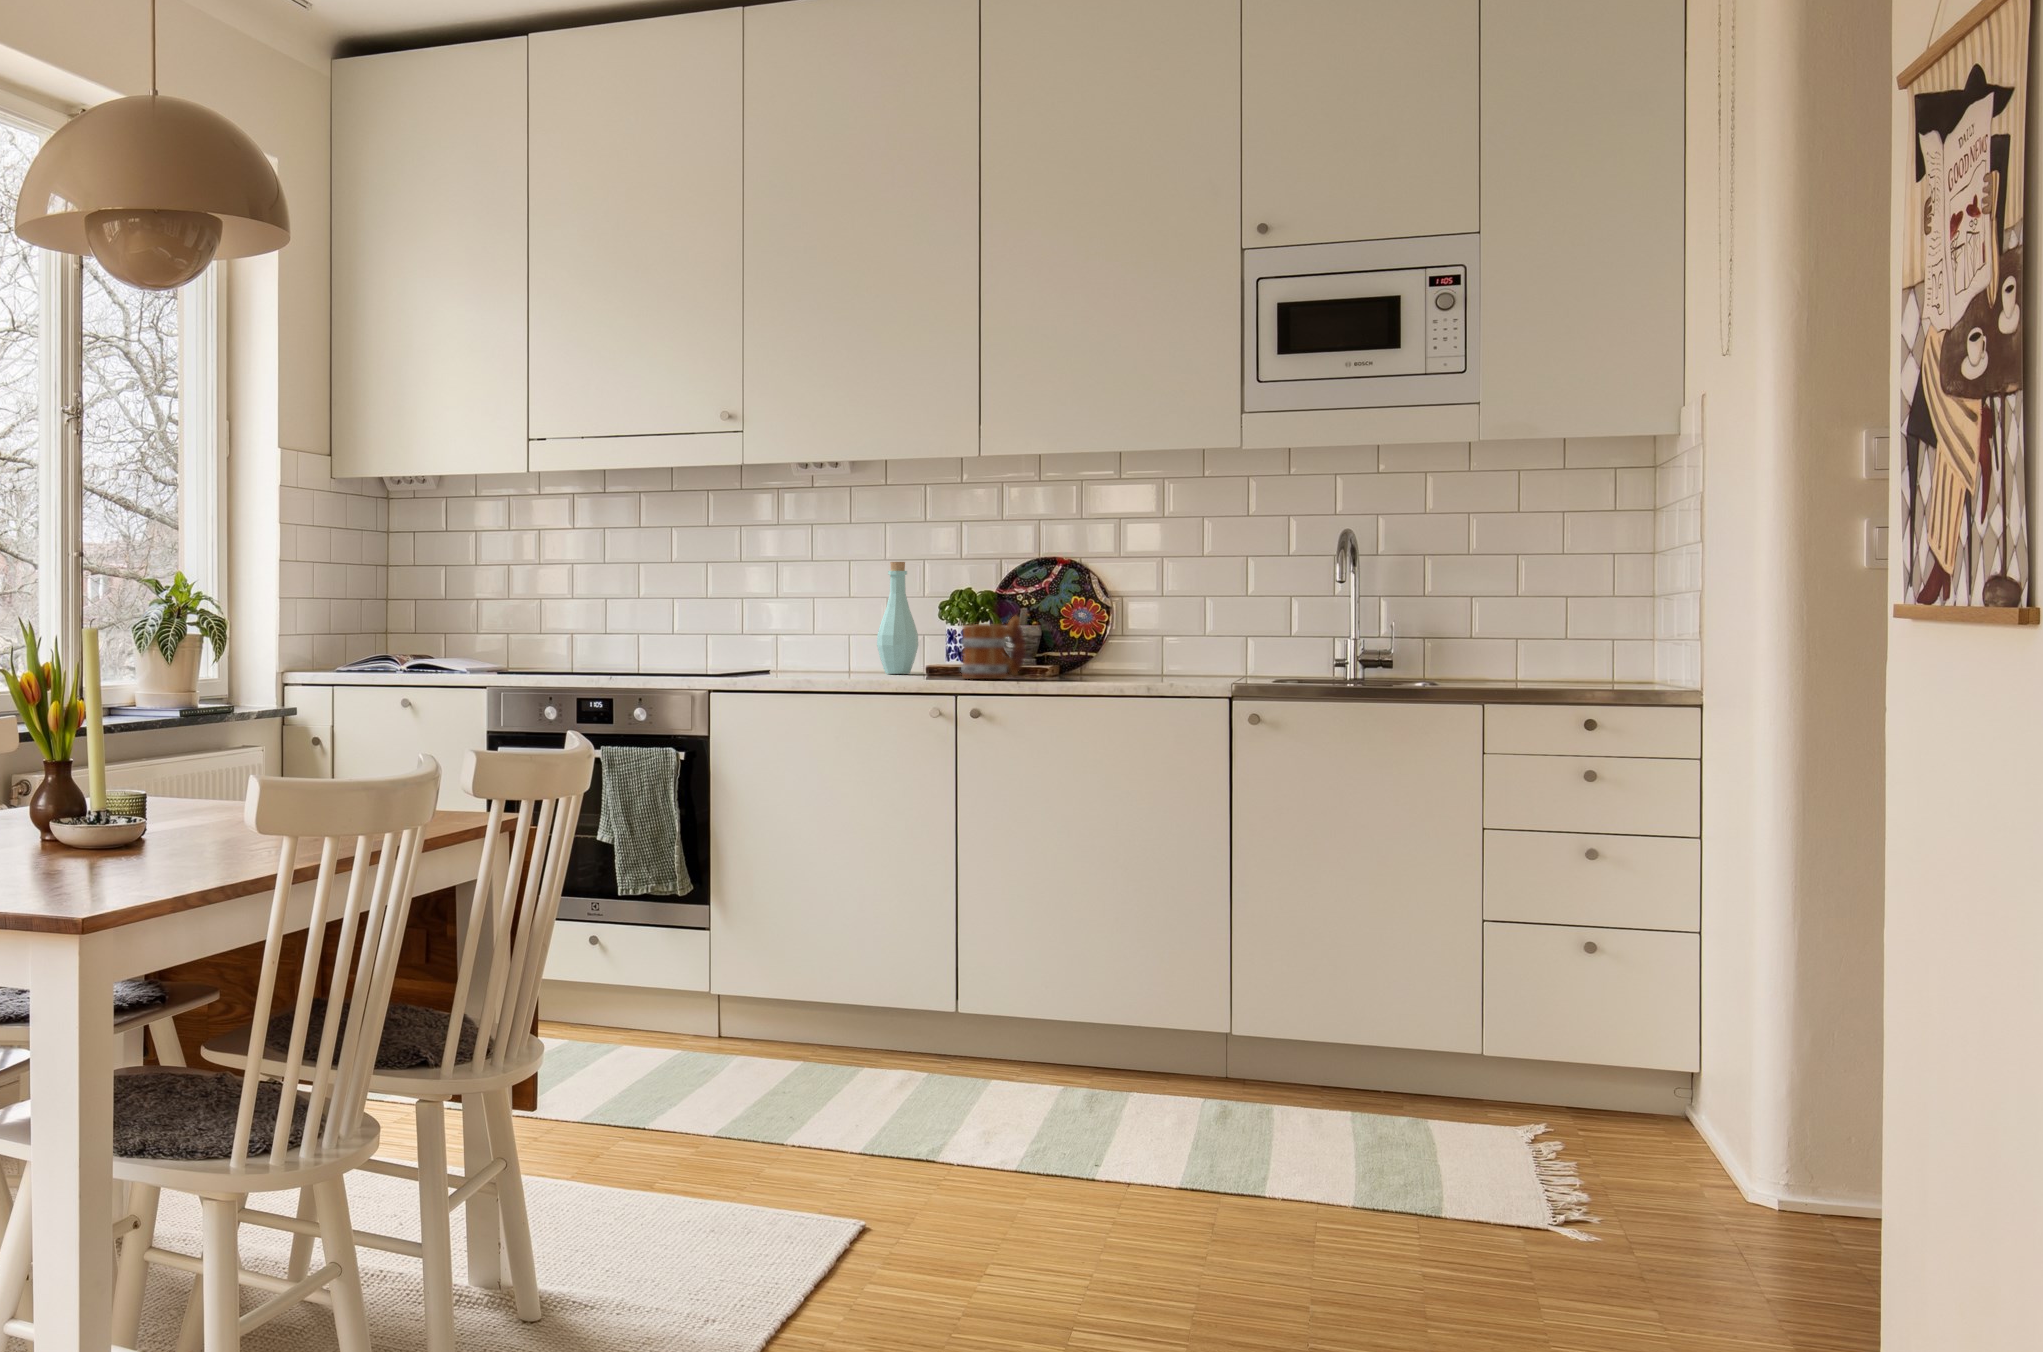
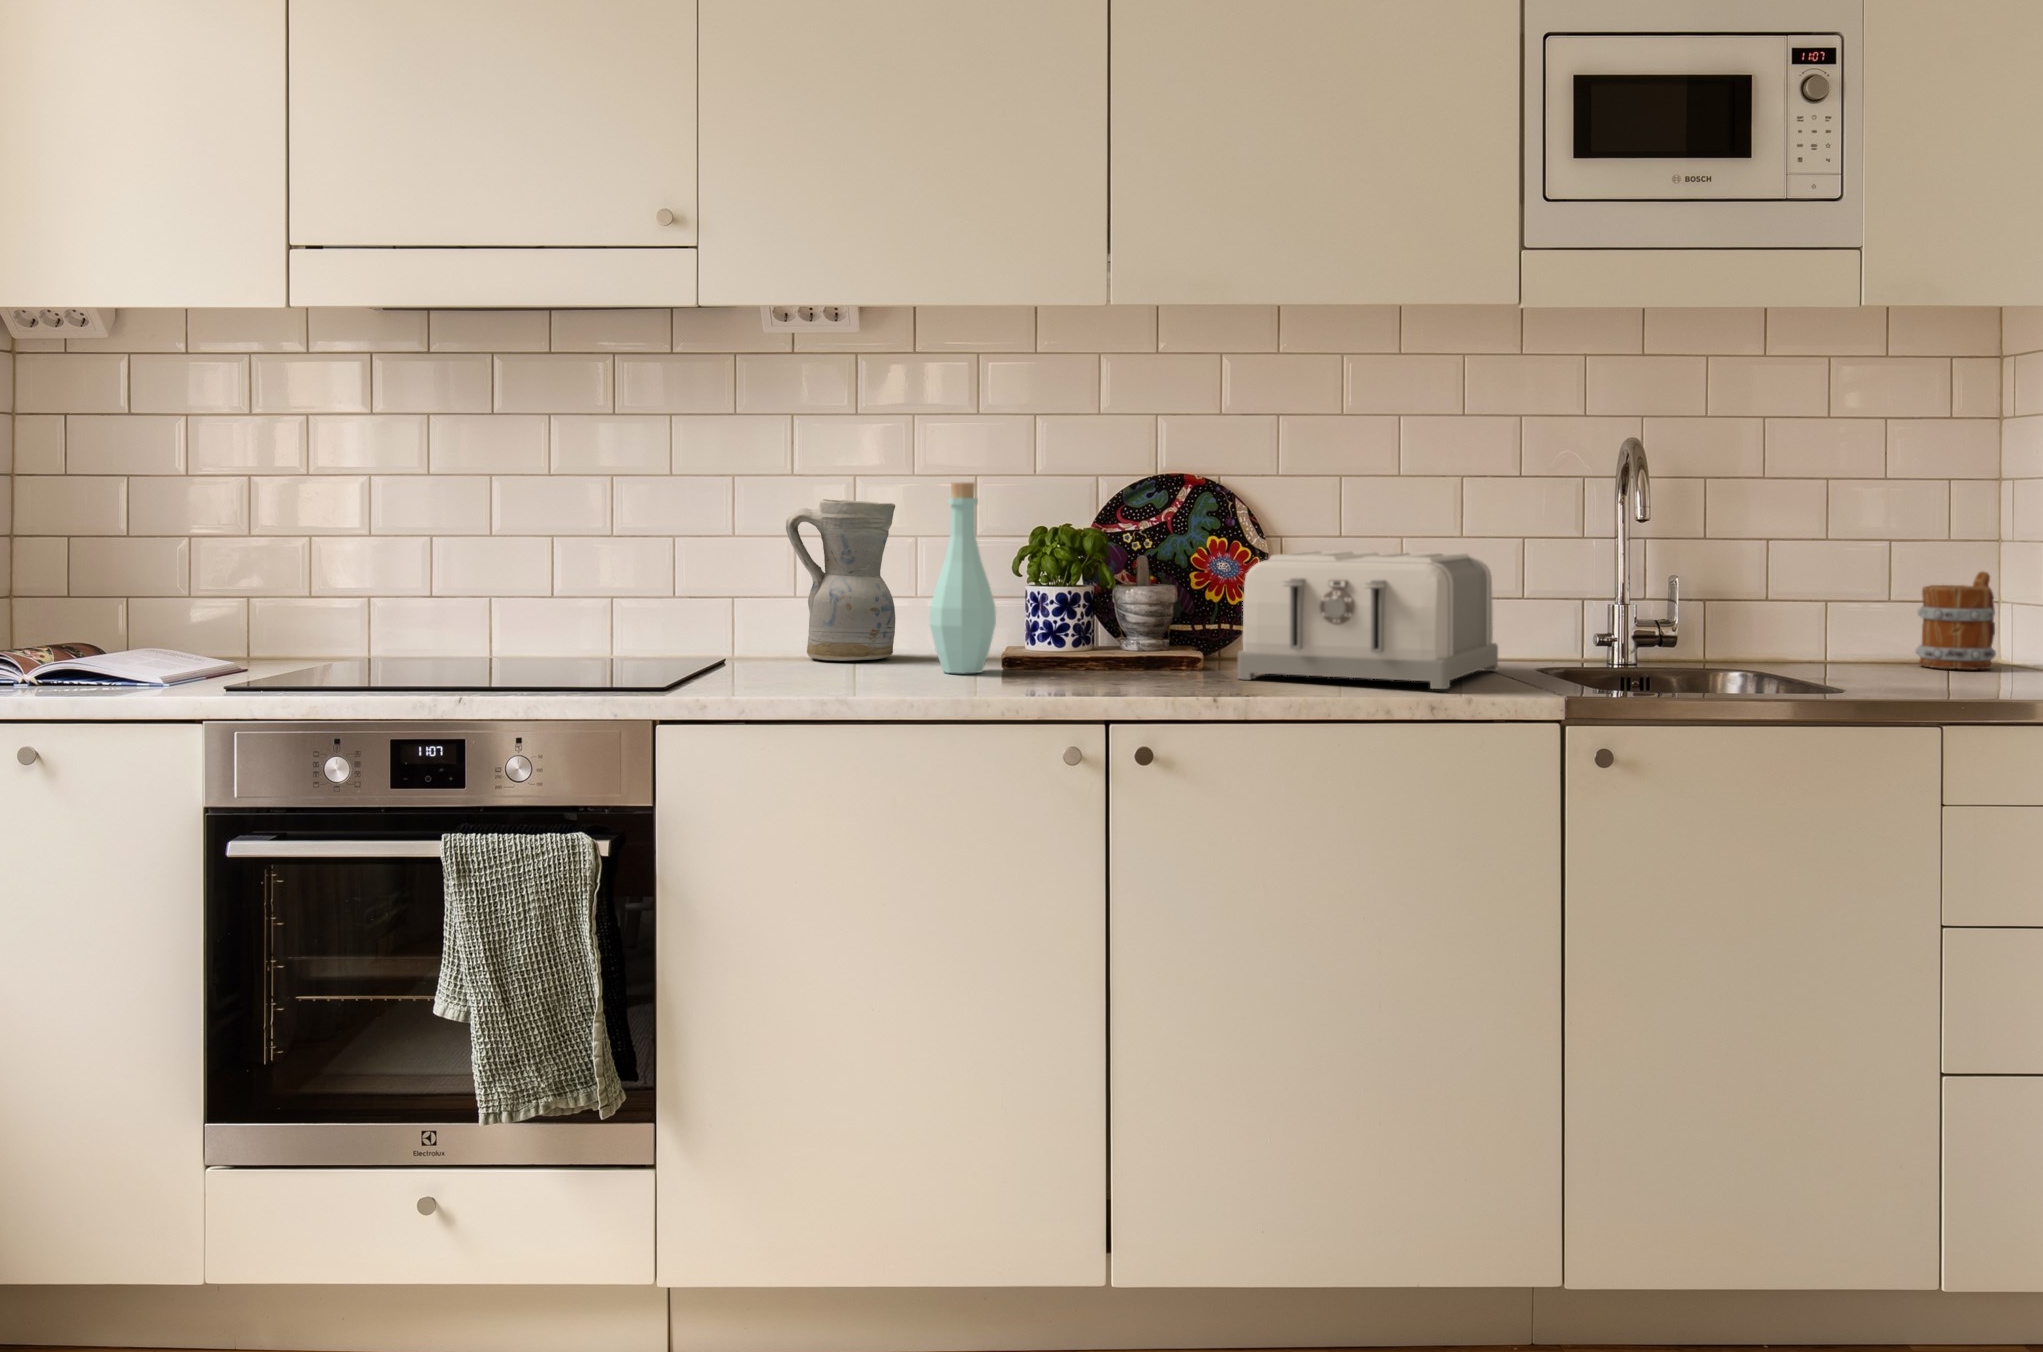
ceramic pitcher: none [803,574,869,669] -> present [786,499,895,661]
toaster: none [1060,603,1247,681] -> present [1237,551,1498,689]
mug: present [961,616,1025,679] -> present [1916,571,1996,670]

